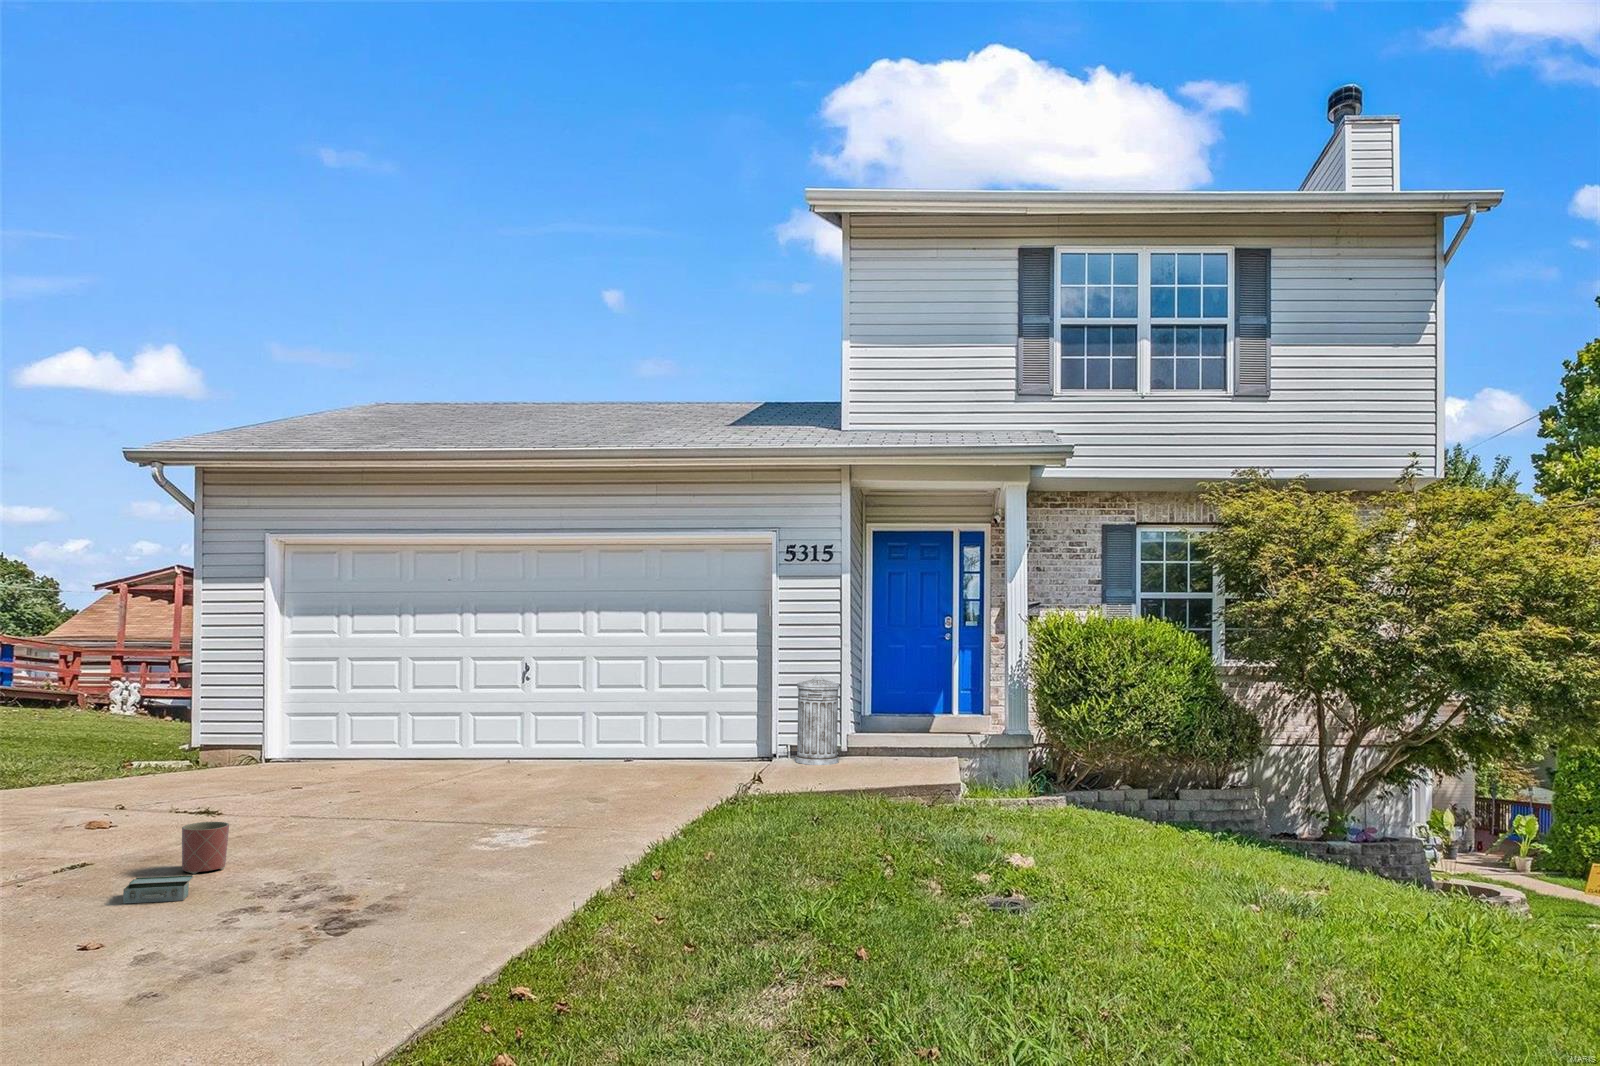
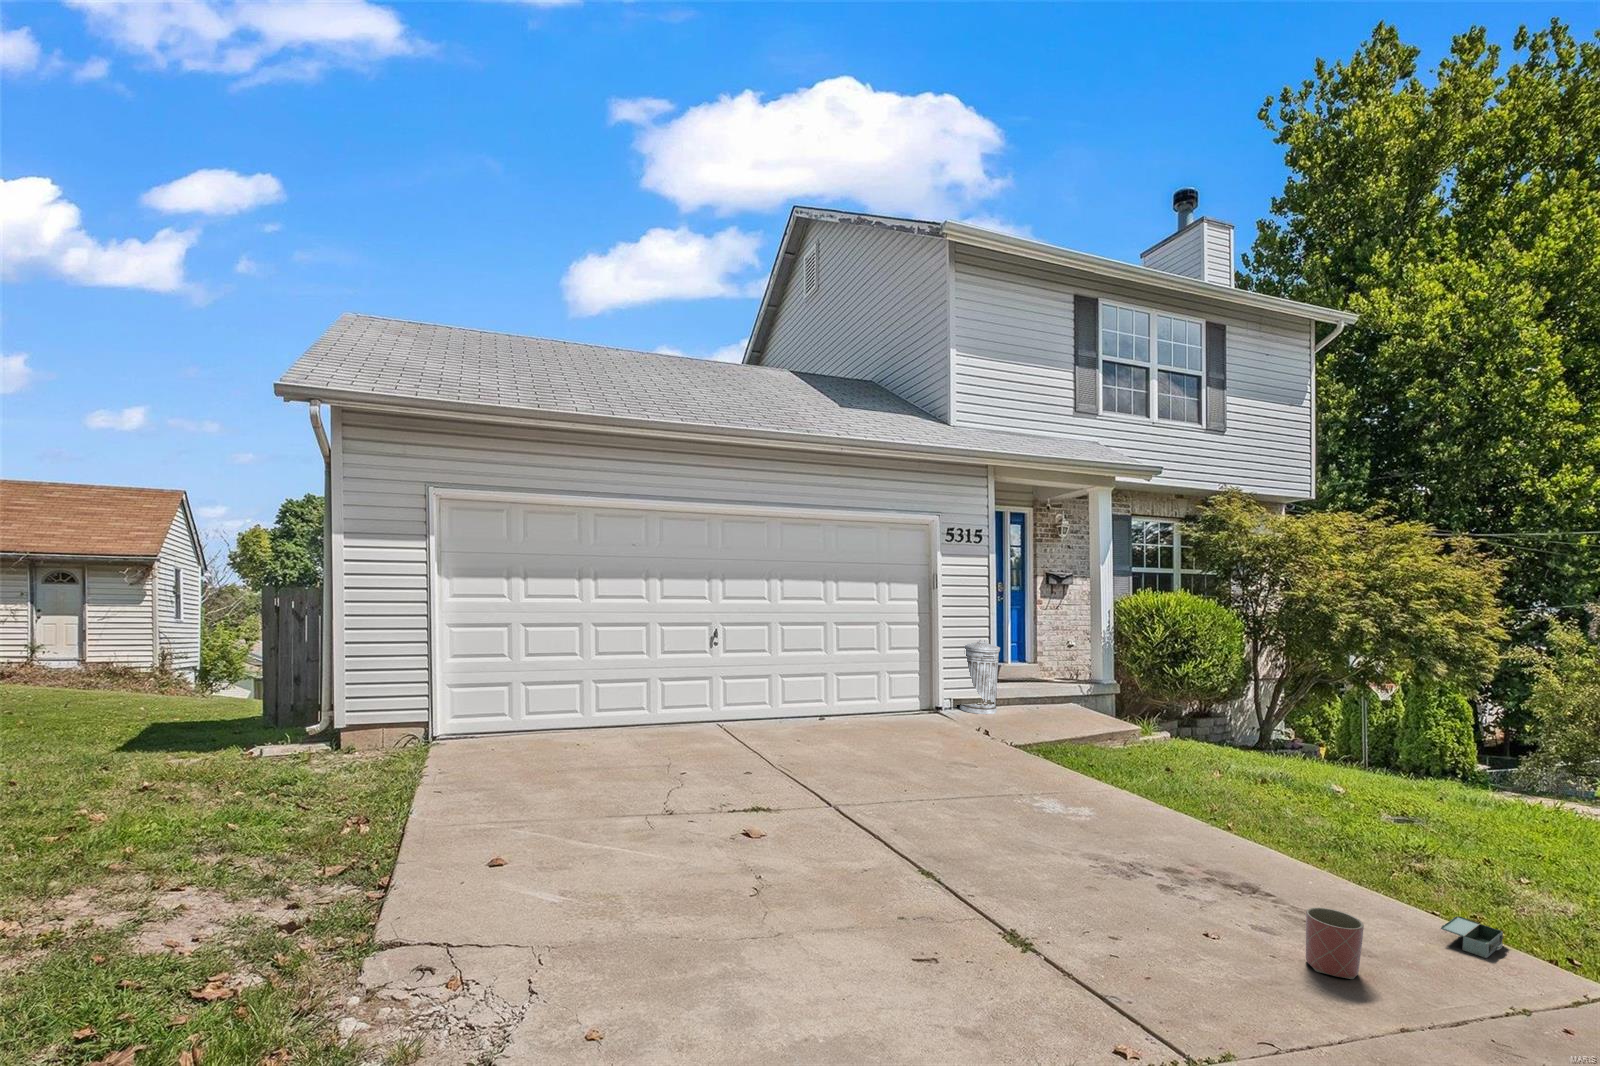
planter: present [182,822,229,874] -> present [1306,908,1364,979]
toolbox: present [123,875,193,904] -> present [1441,916,1504,958]

